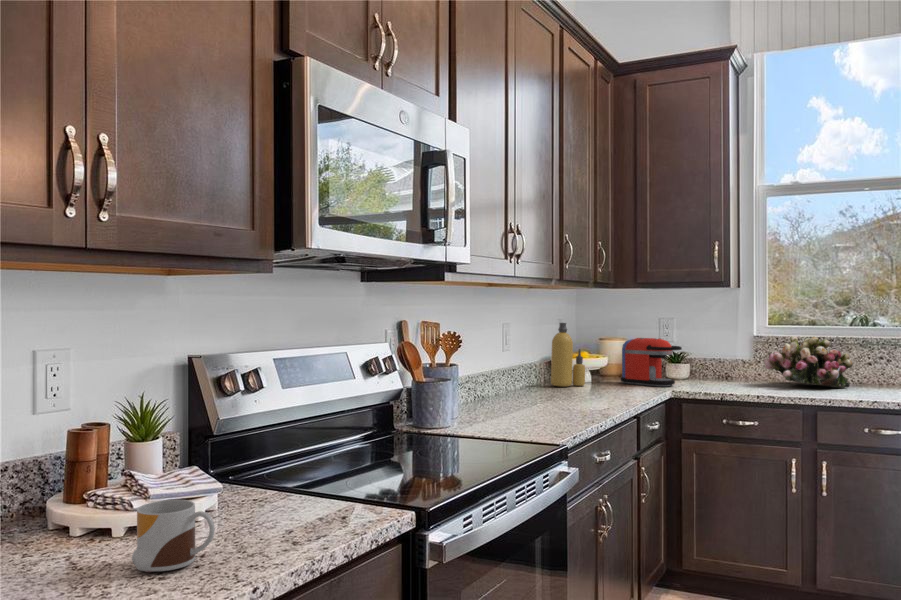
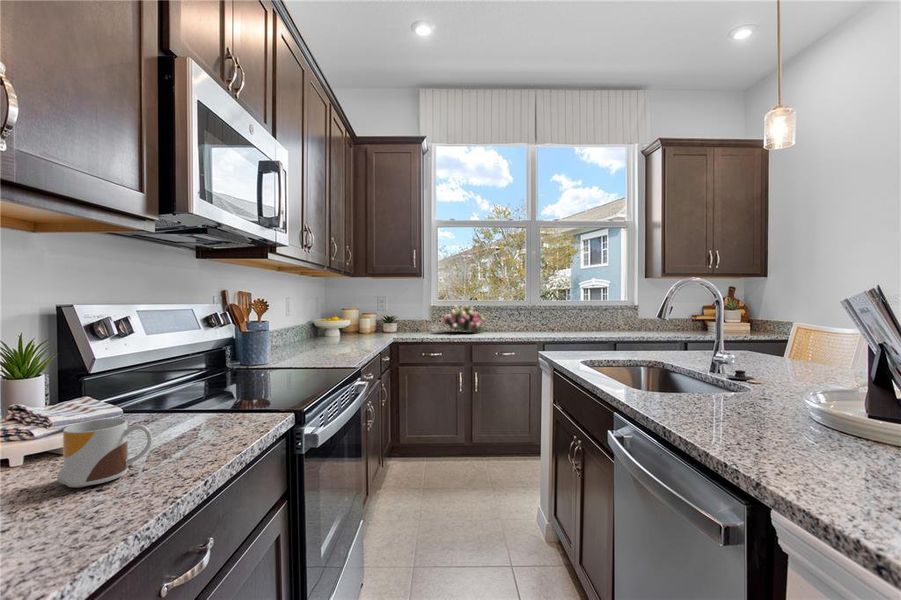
bottle: present [551,323,585,387] -> none [317,297,339,338]
coffee maker: present [621,338,682,387] -> none [360,307,398,336]

